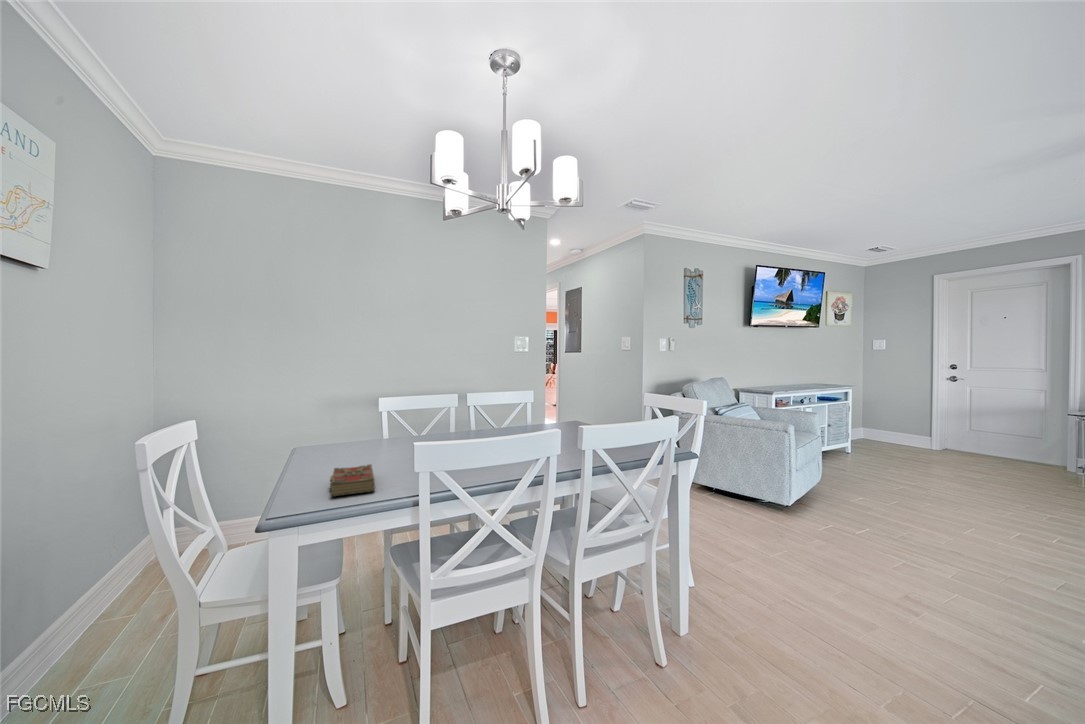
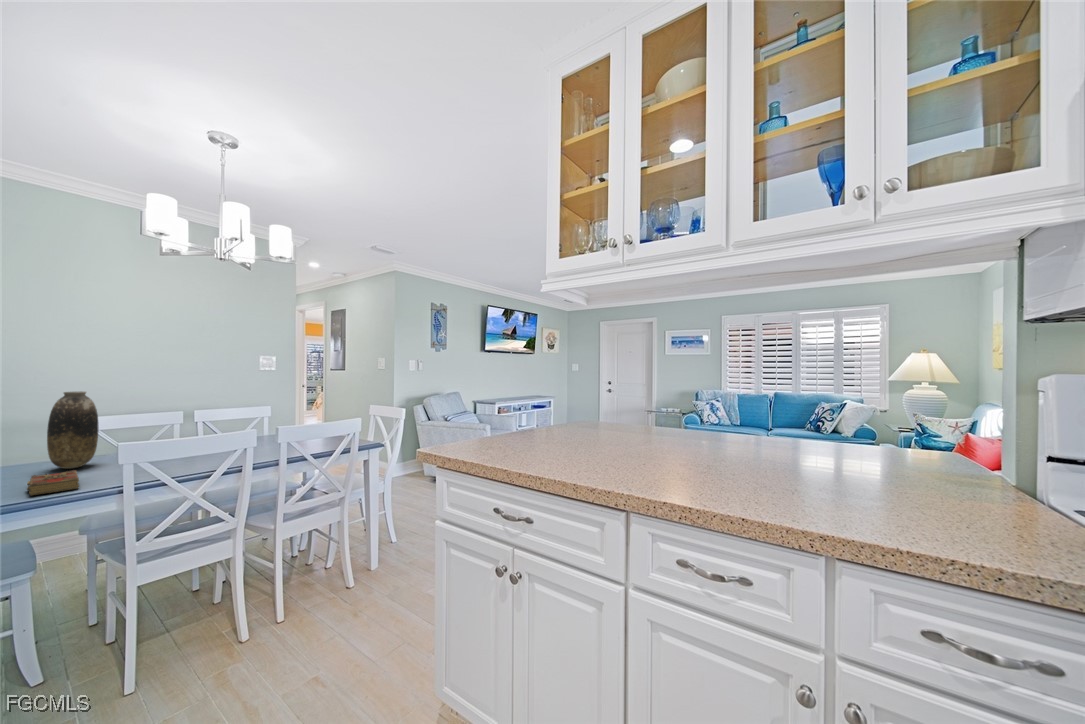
vase: none [347,370,388,459] -> present [47,391,99,469]

